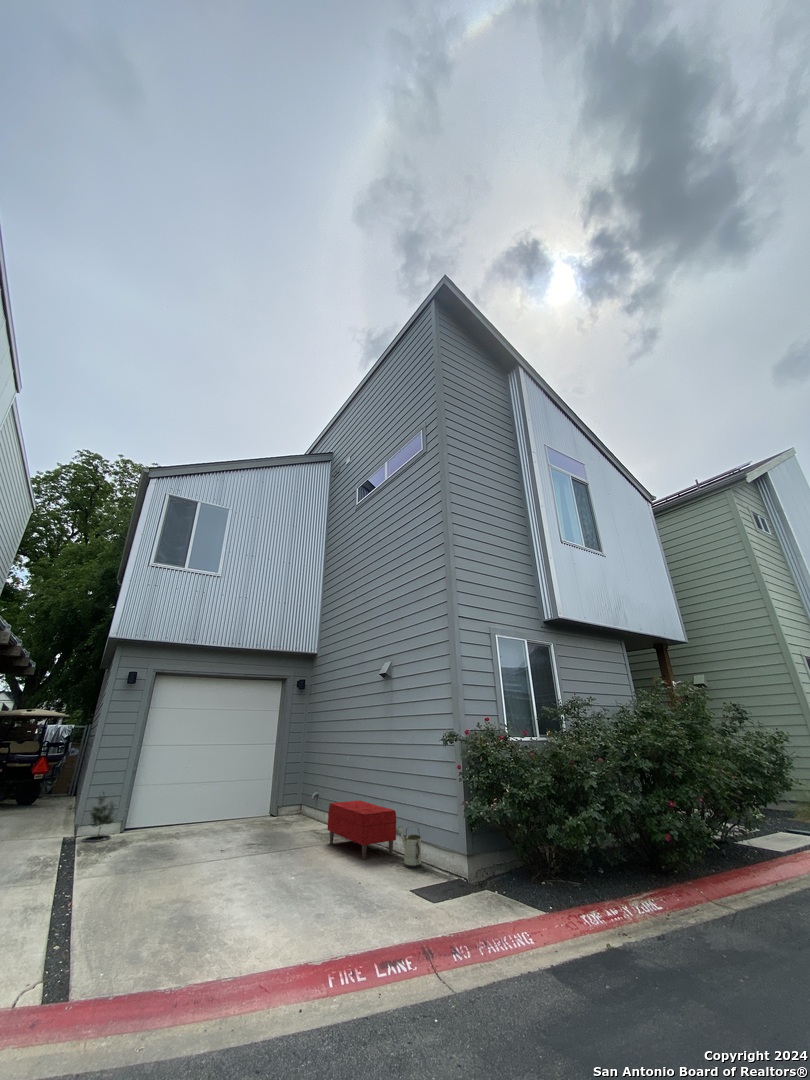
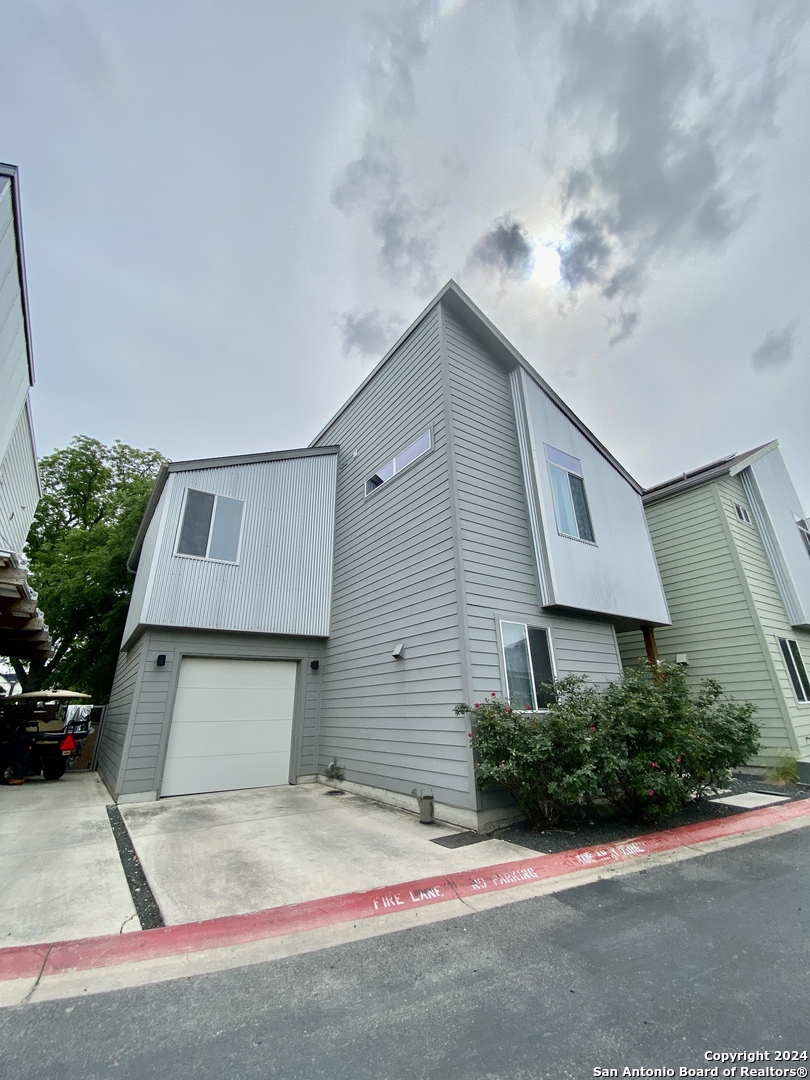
potted tree: present [83,792,114,842] -> present [325,758,346,795]
bench: present [327,801,396,860] -> none [348,768,411,818]

